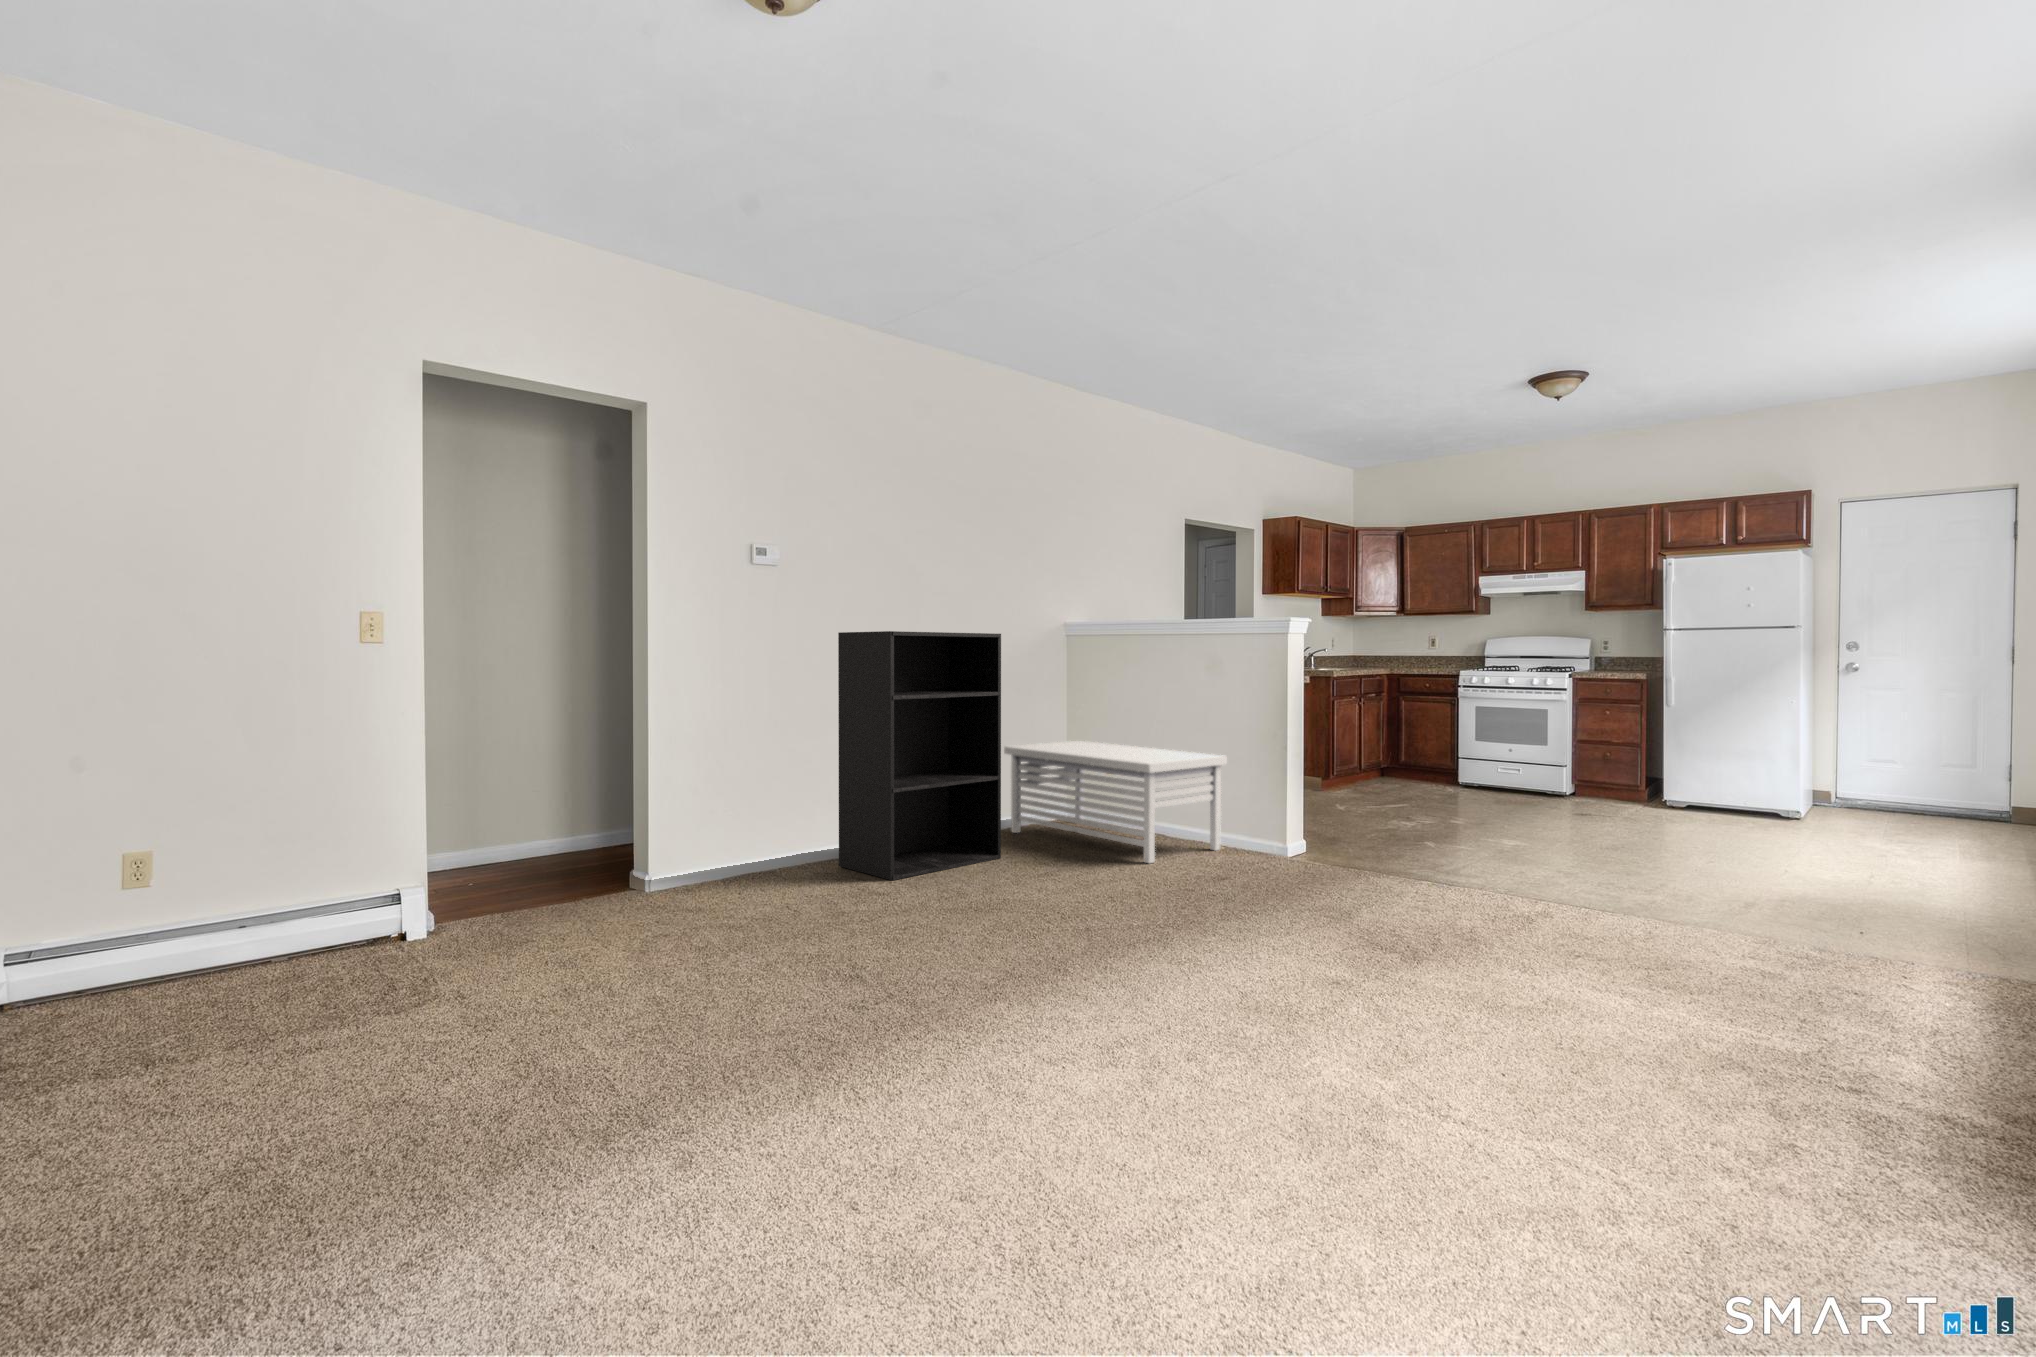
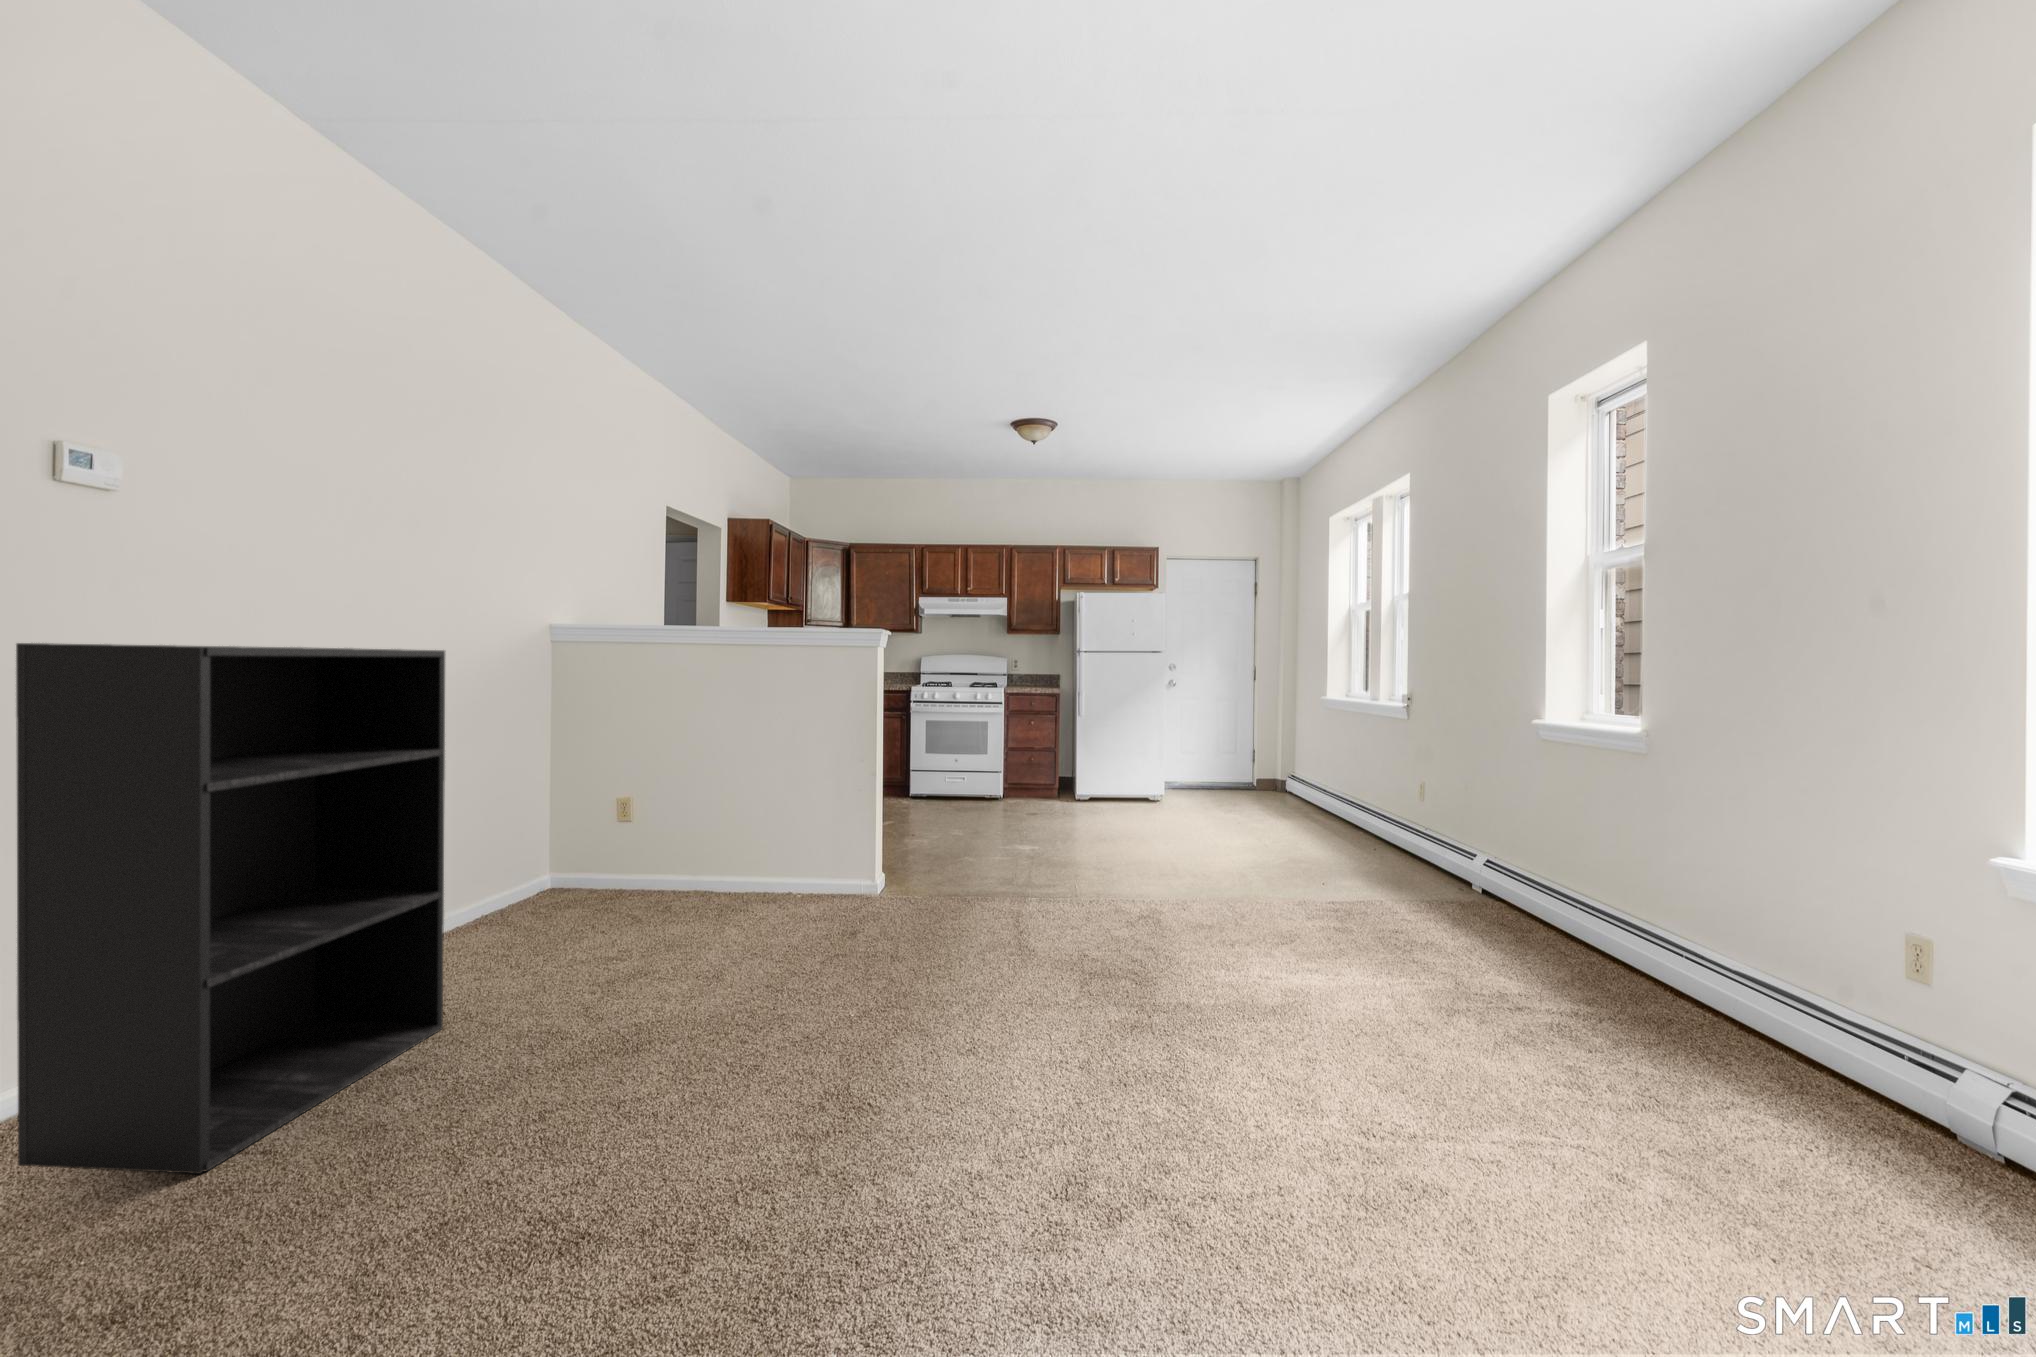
storage bench: present [1004,741,1227,863] -> none [415,797,782,979]

